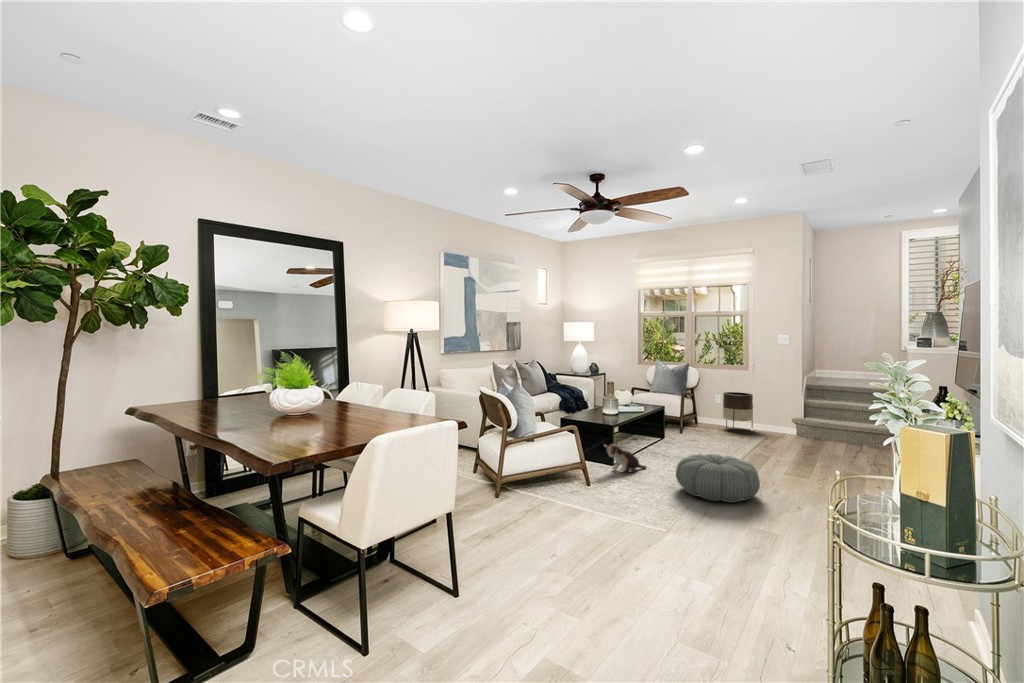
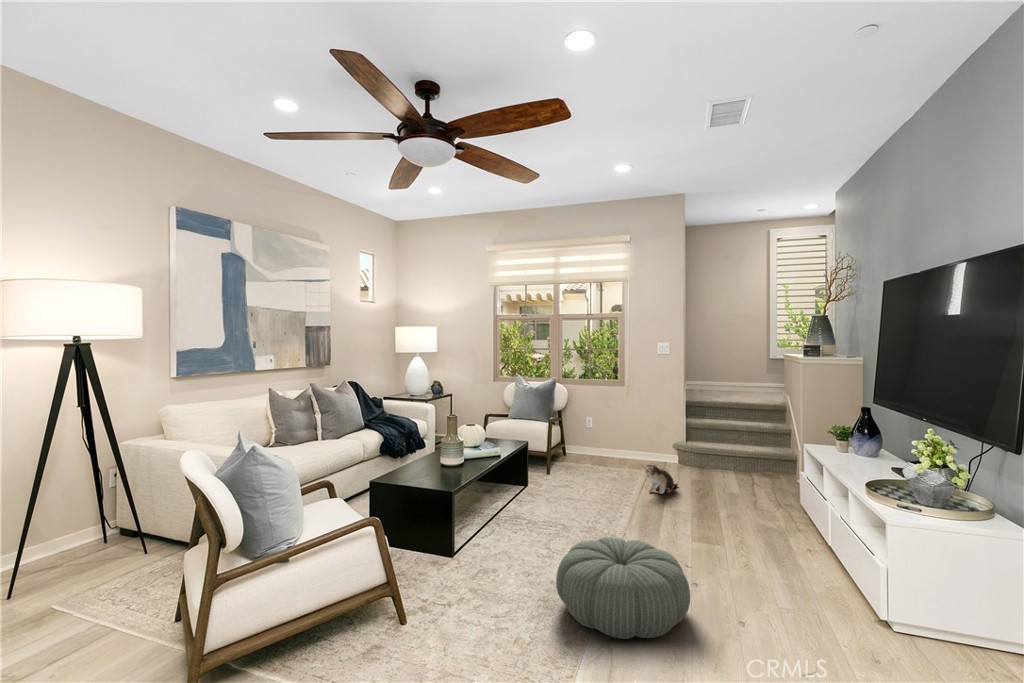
planter: present [723,392,753,432] -> none [596,414,630,466]
plush toy: present [604,444,646,472] -> present [642,463,678,494]

